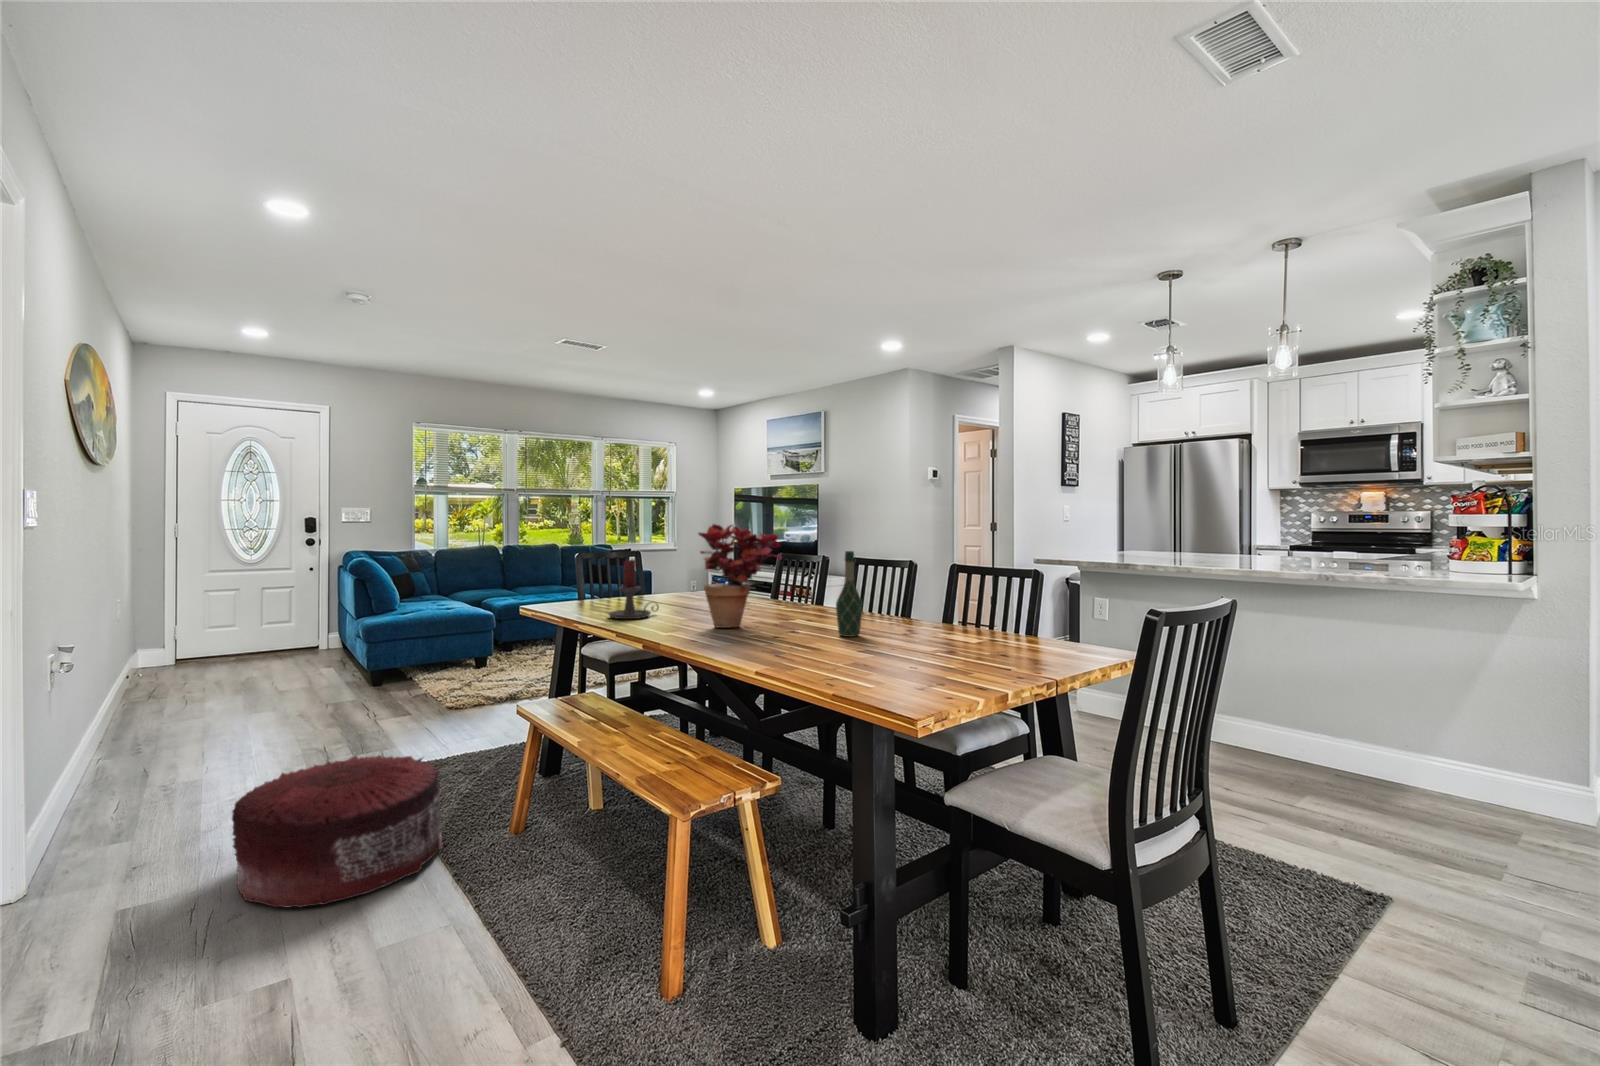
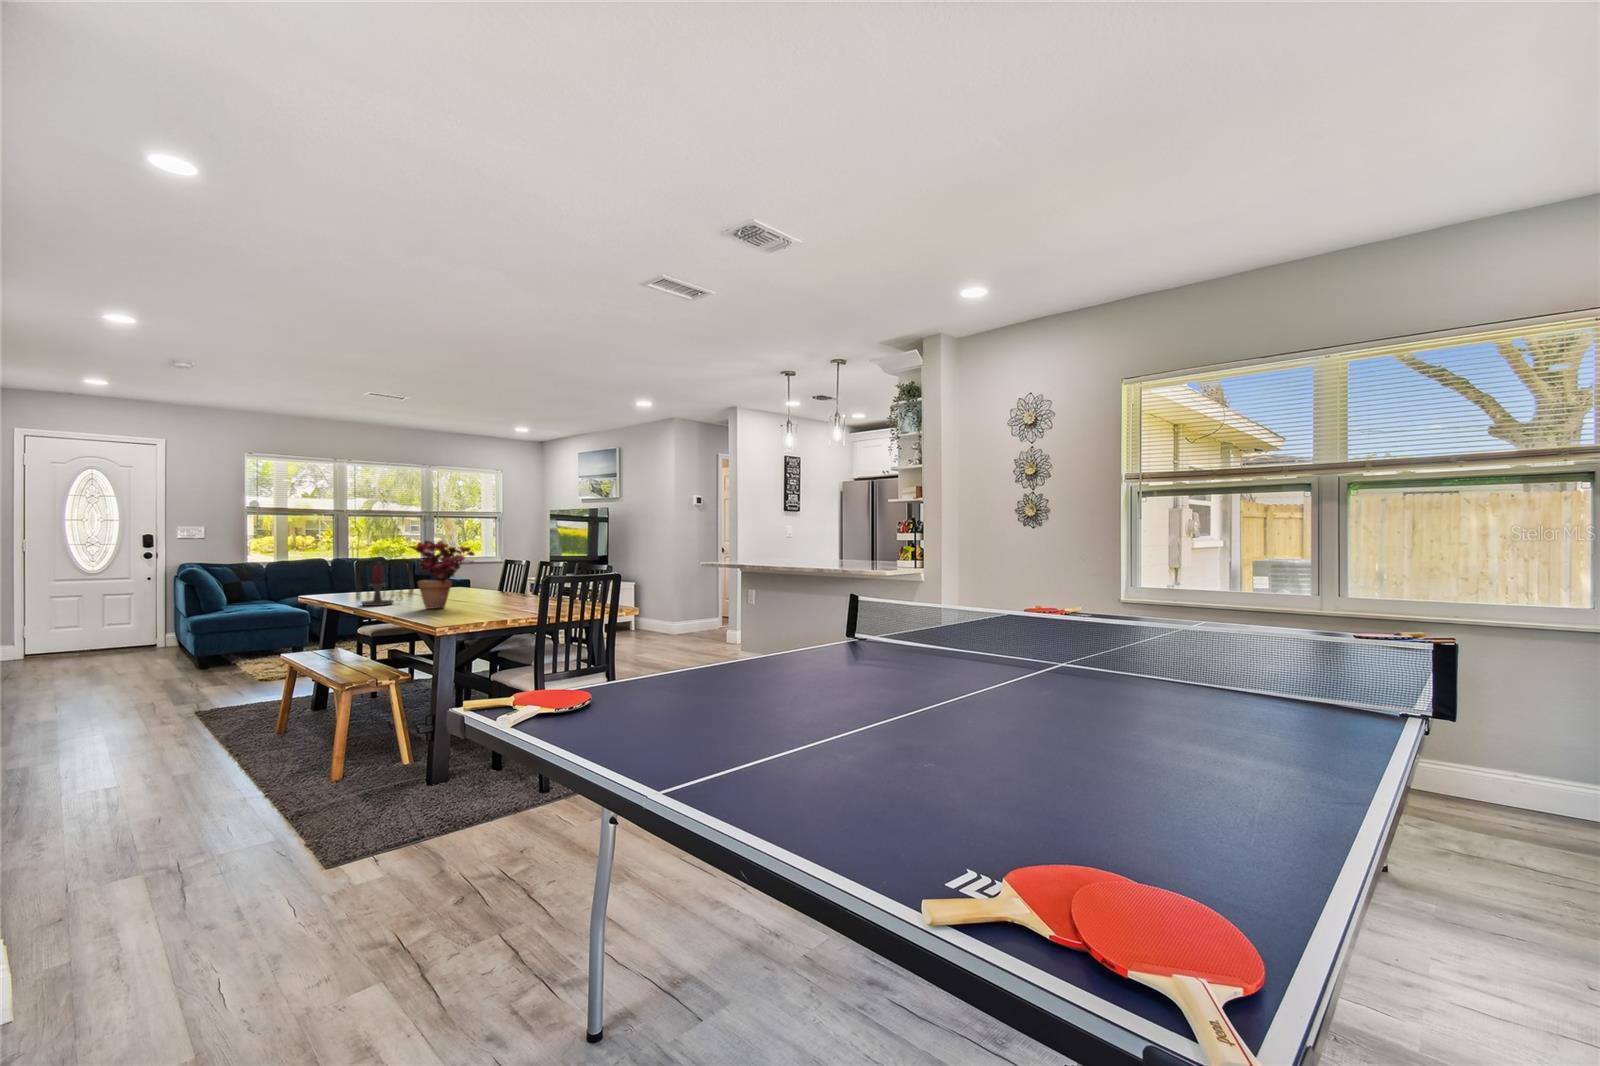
wine bottle: present [836,551,863,637] -> none [497,558,515,611]
pouf: present [232,755,442,908] -> none [57,697,218,782]

